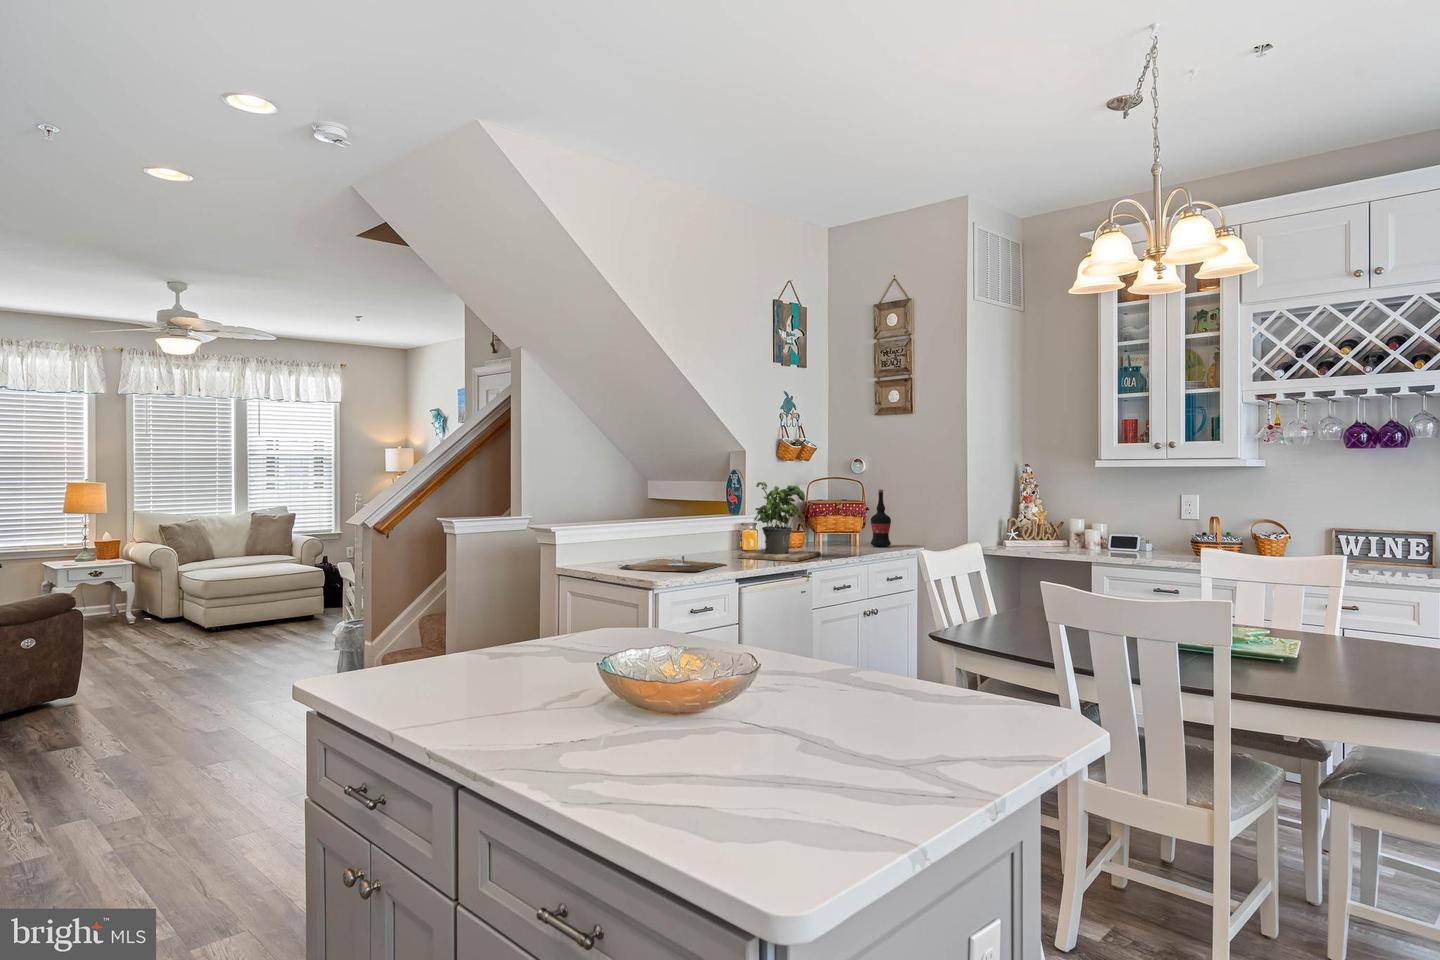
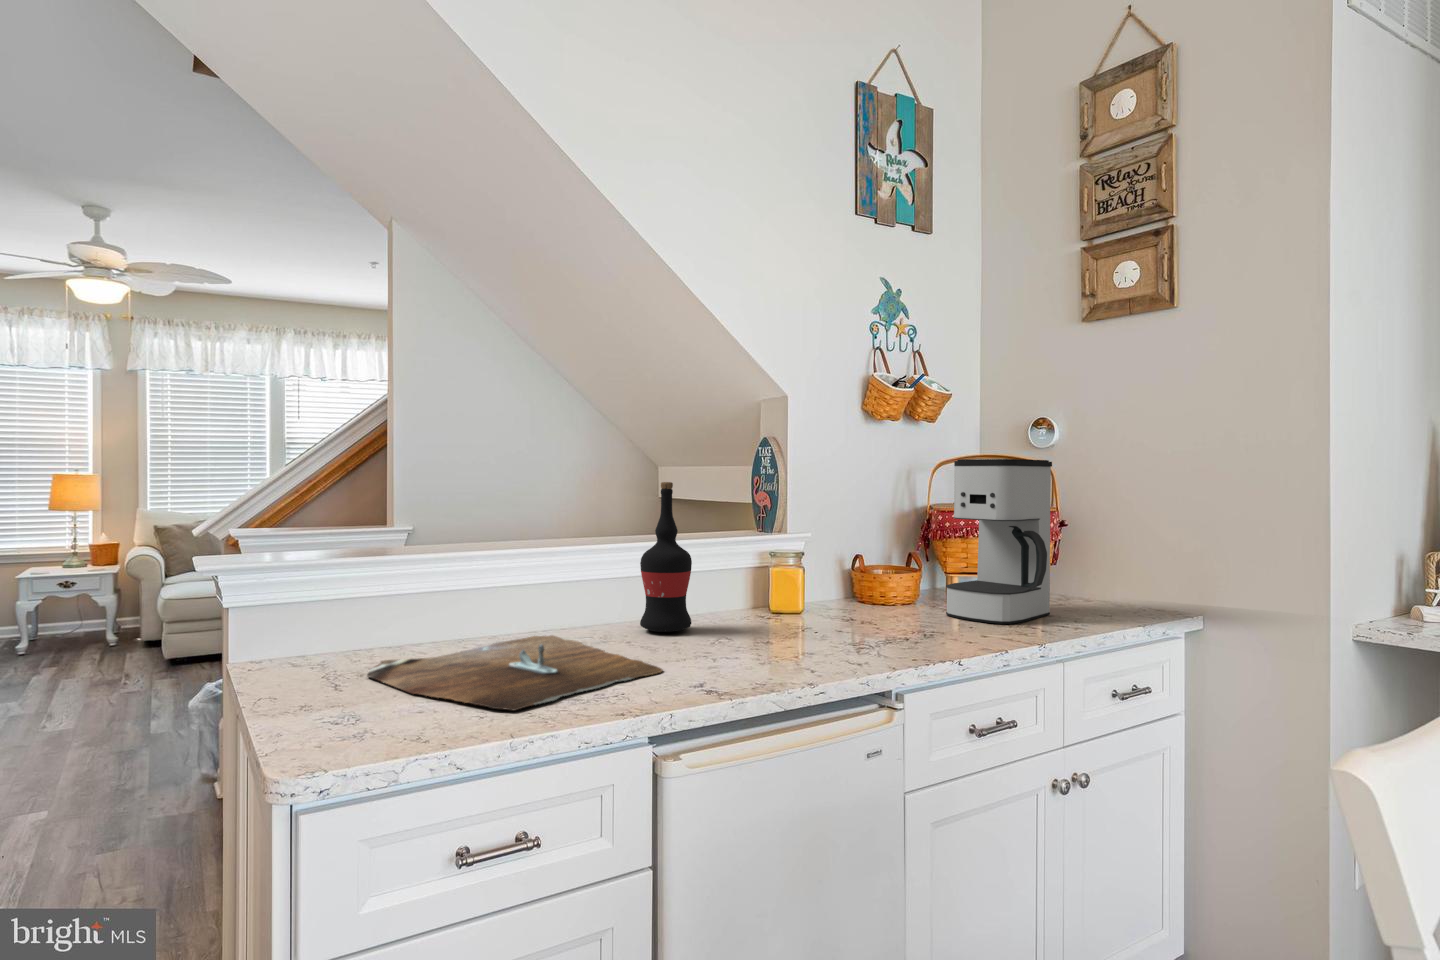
coffee maker: none [819,480,863,552] -> present [946,459,1052,624]
potted plant: present [737,482,821,561] -> none [727,457,942,663]
wine bottle: present [871,490,891,547] -> present [640,482,692,632]

